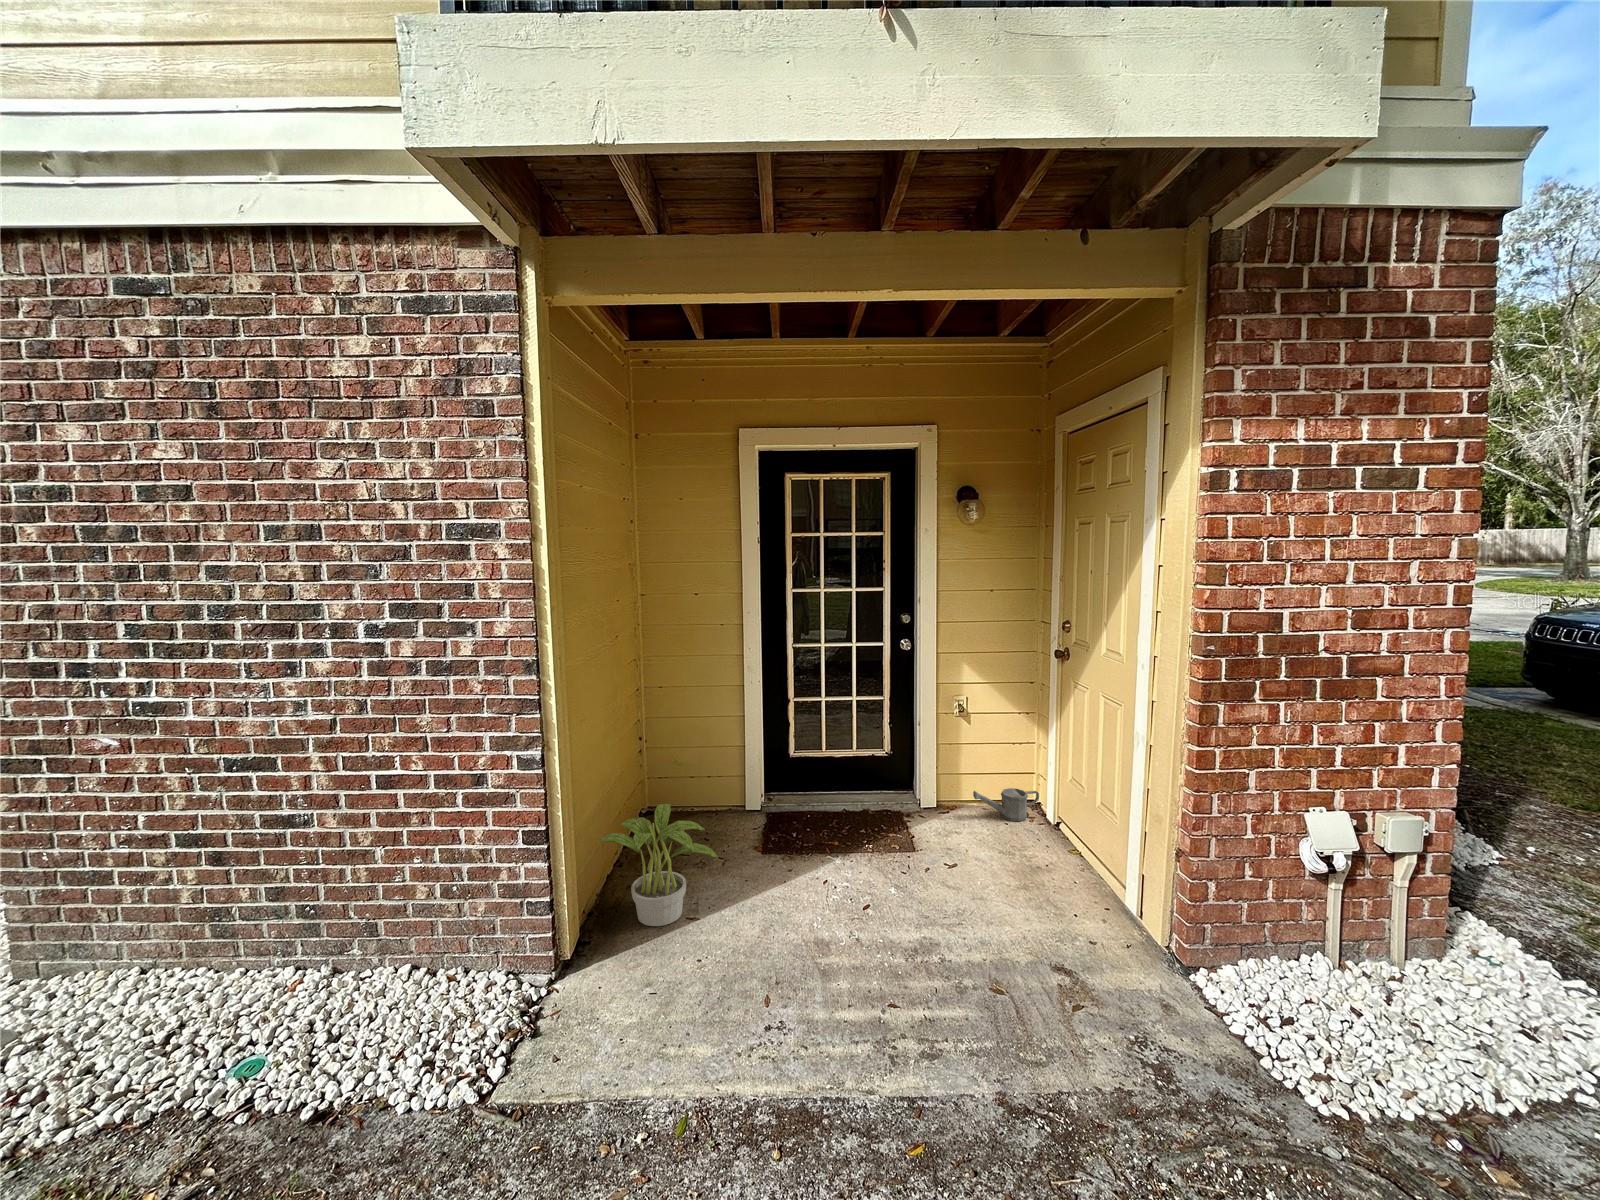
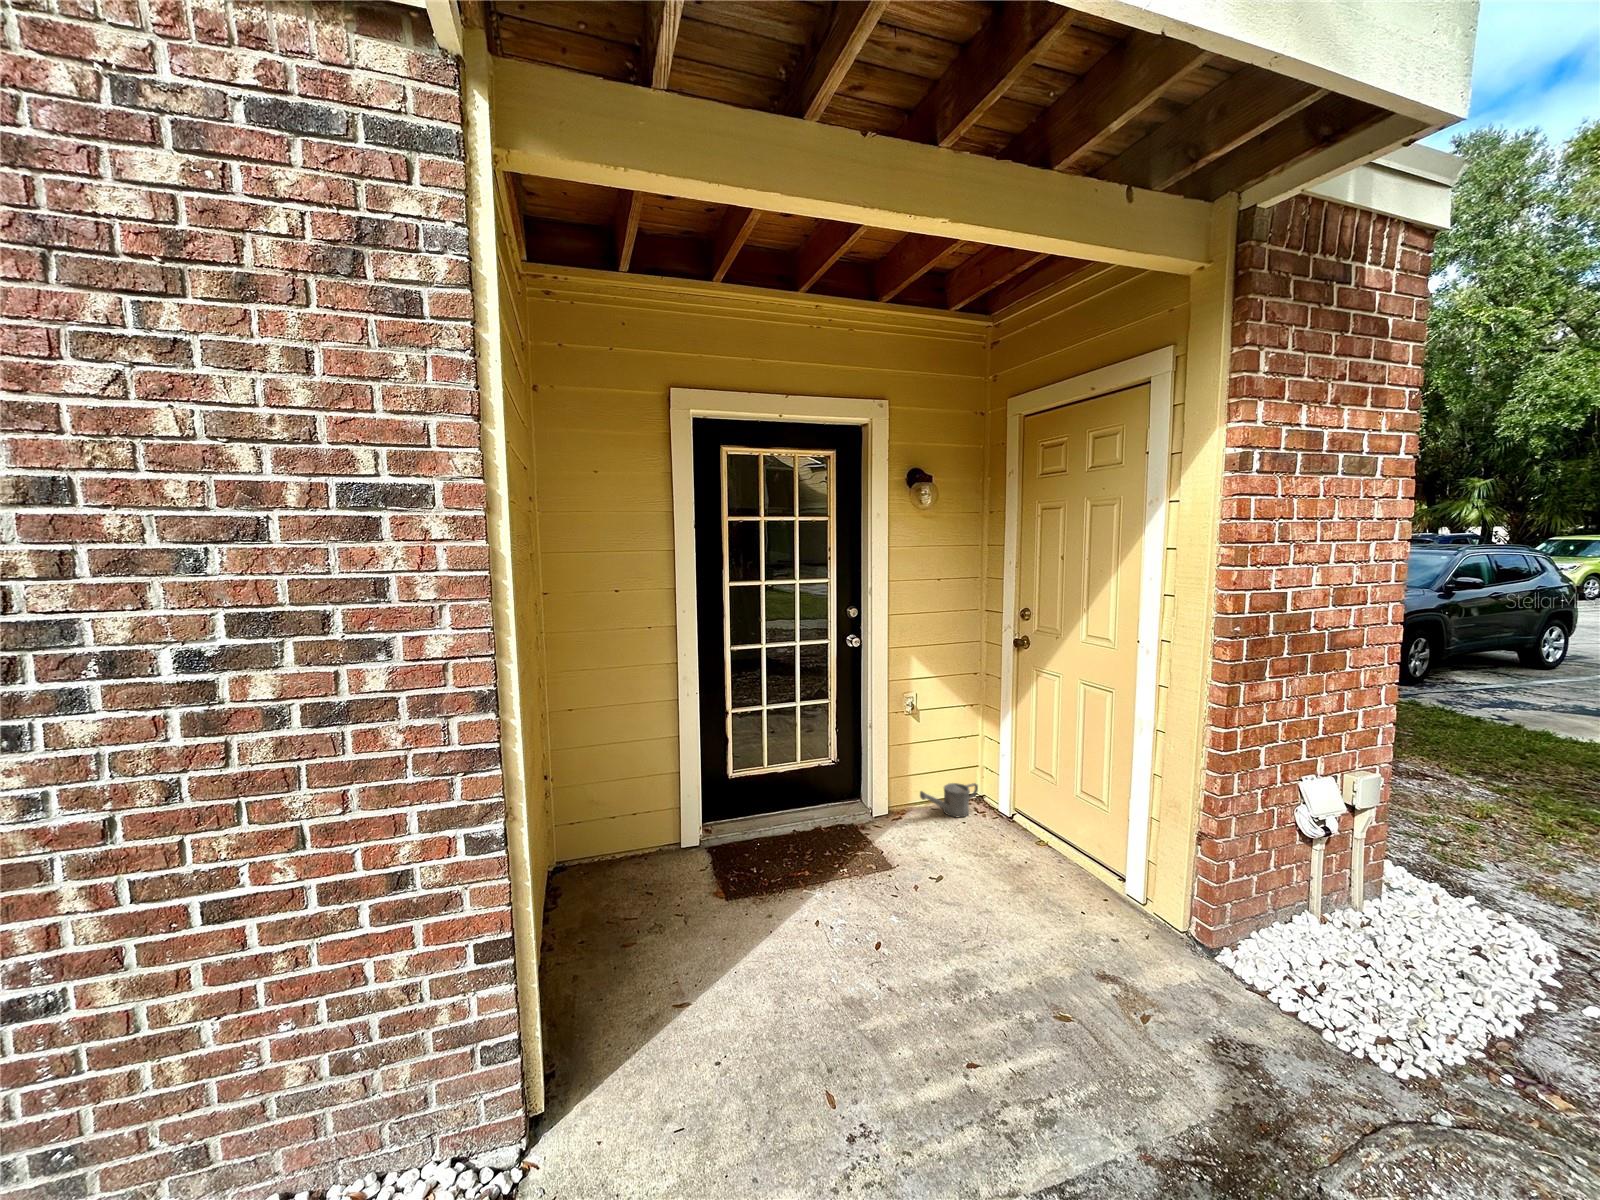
potted plant: present [597,804,718,926] -> none [542,861,709,1029]

